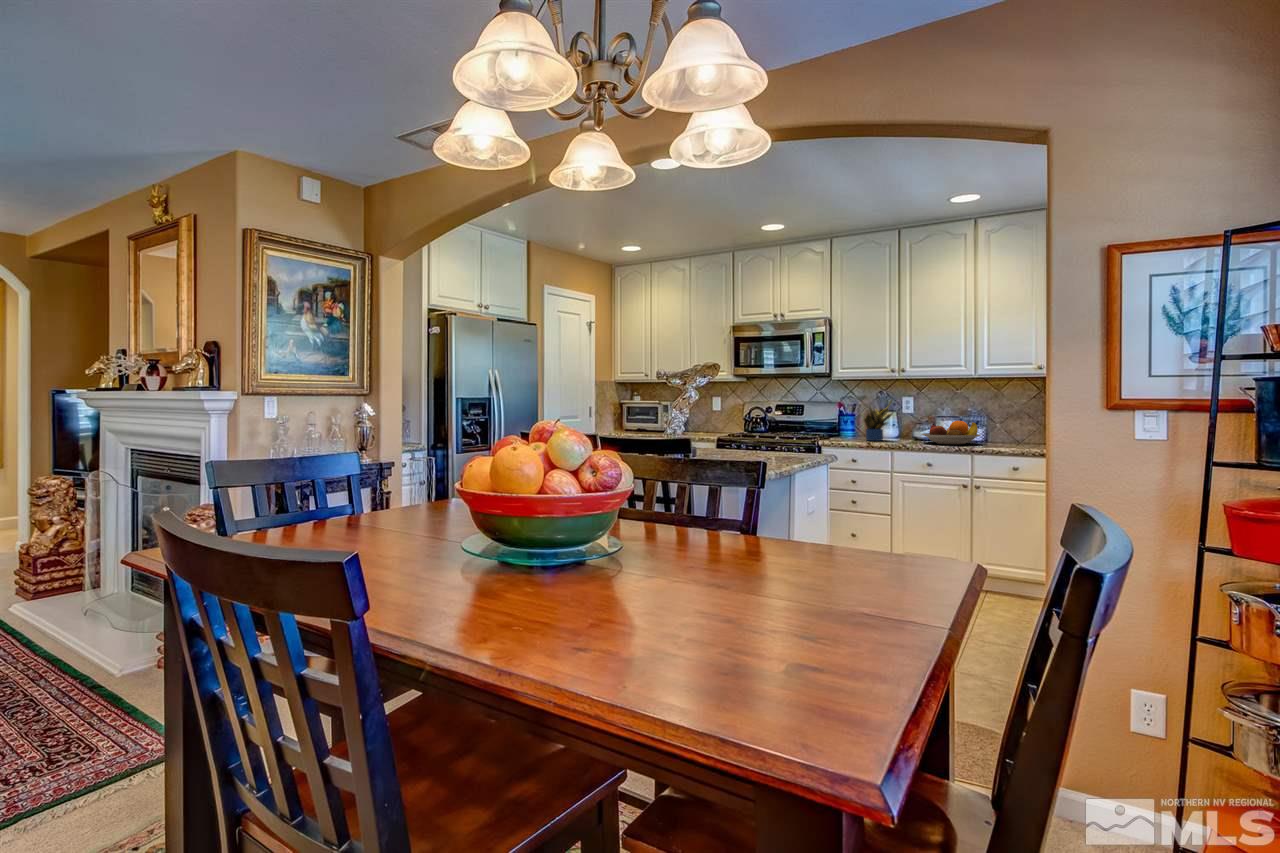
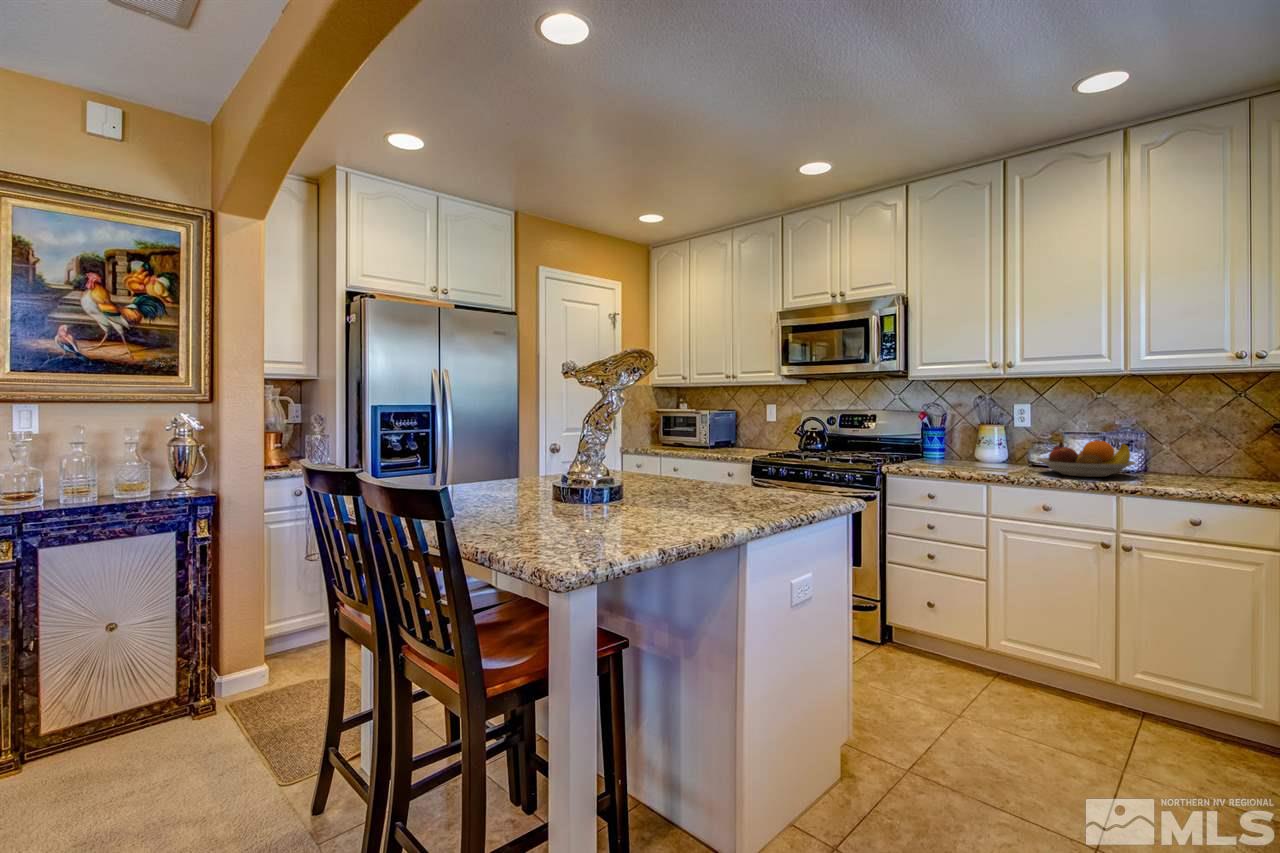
potted plant: present [864,400,893,441] -> none [950,405,995,467]

